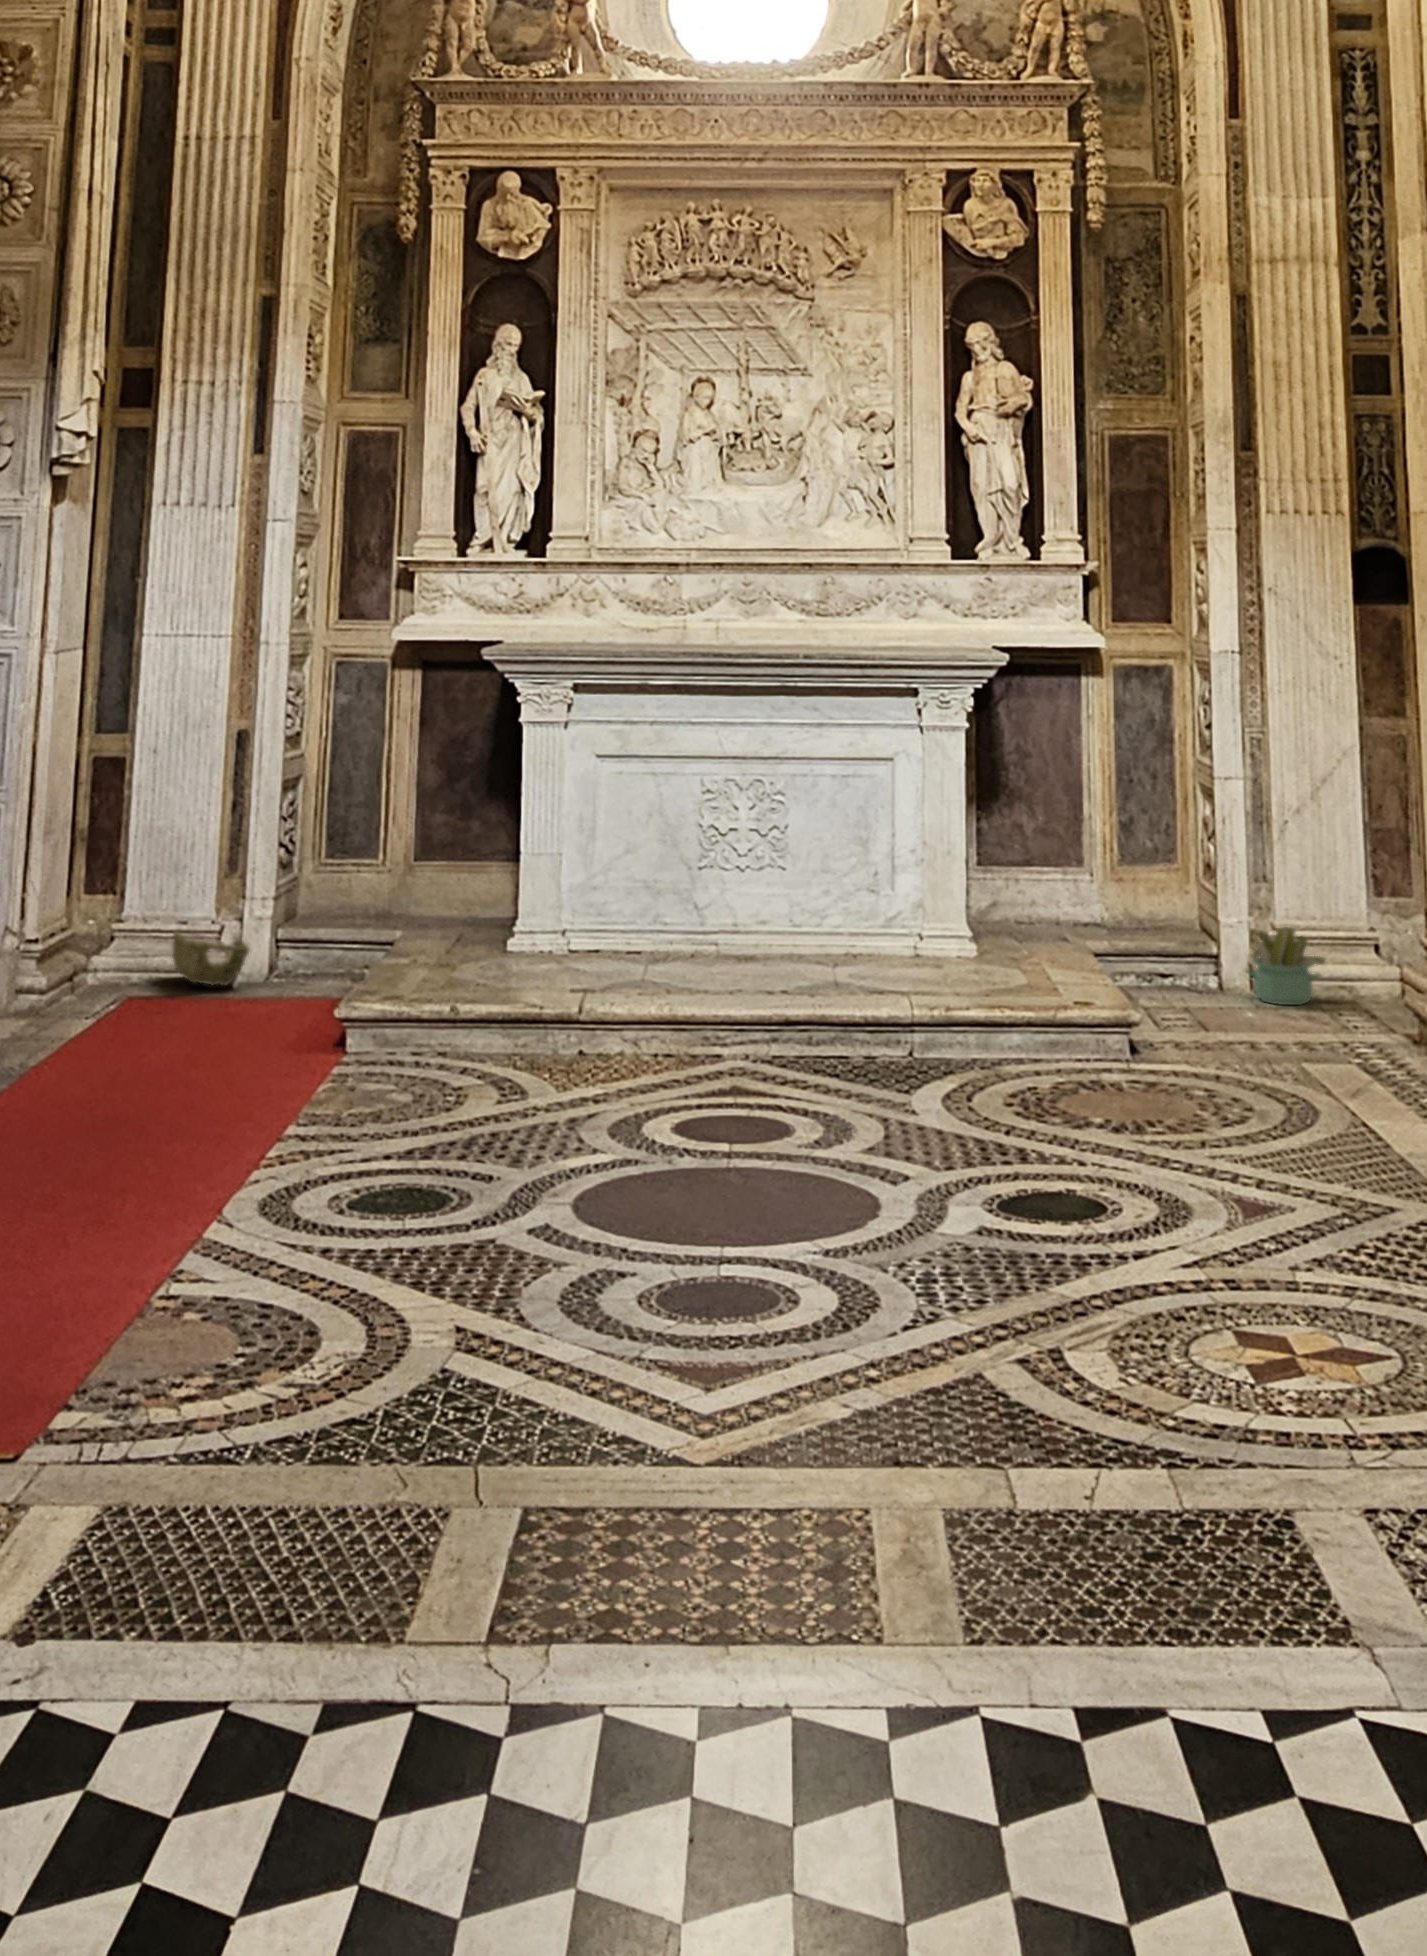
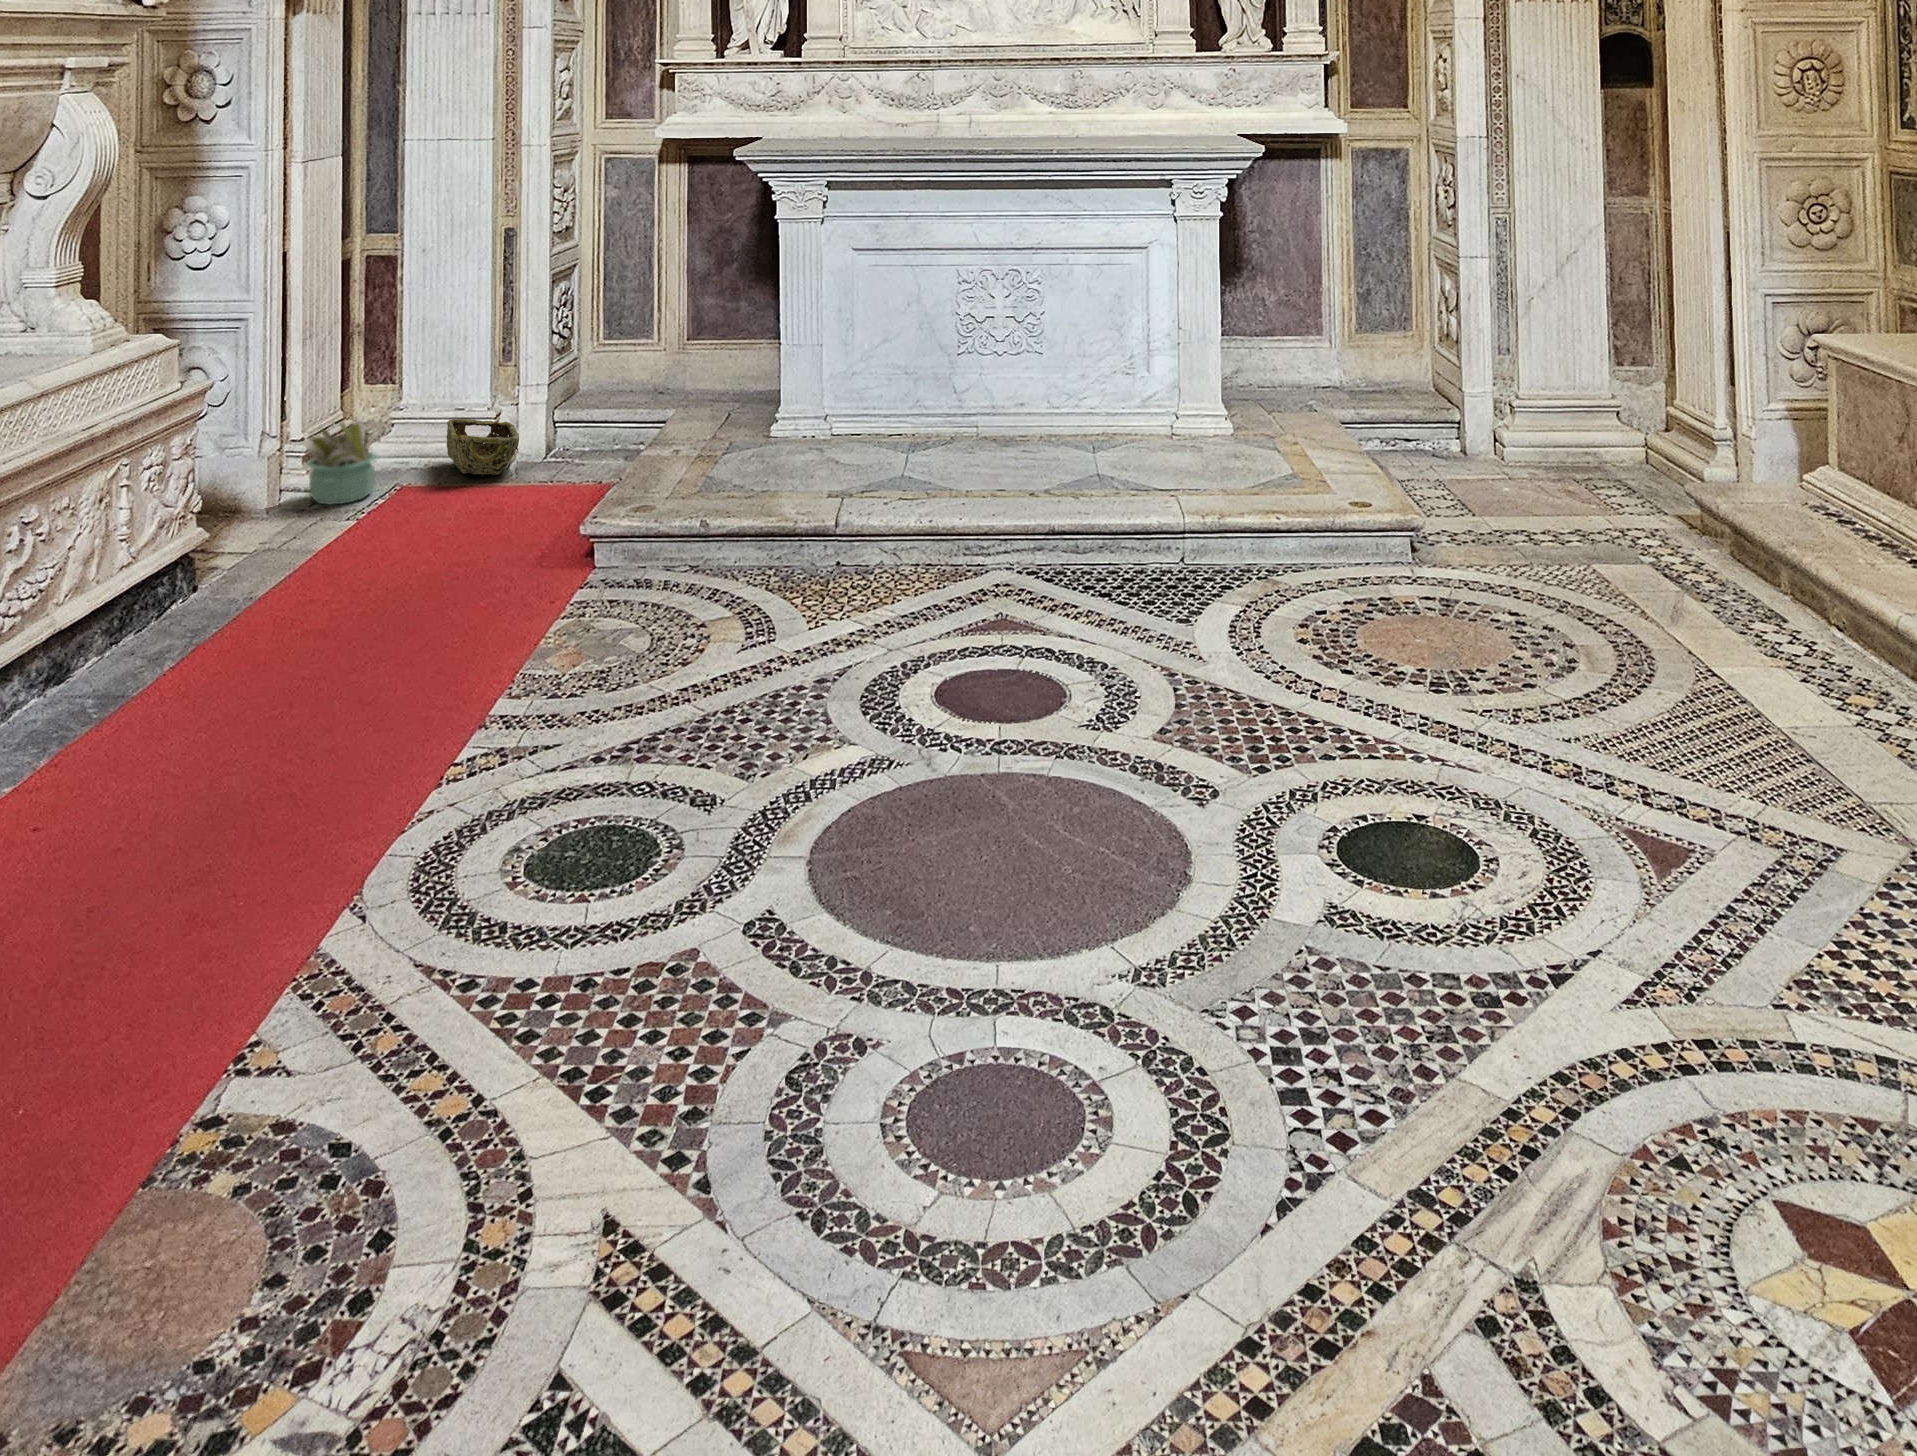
decorative plant: present [1245,927,1326,1005] -> present [301,422,377,505]

